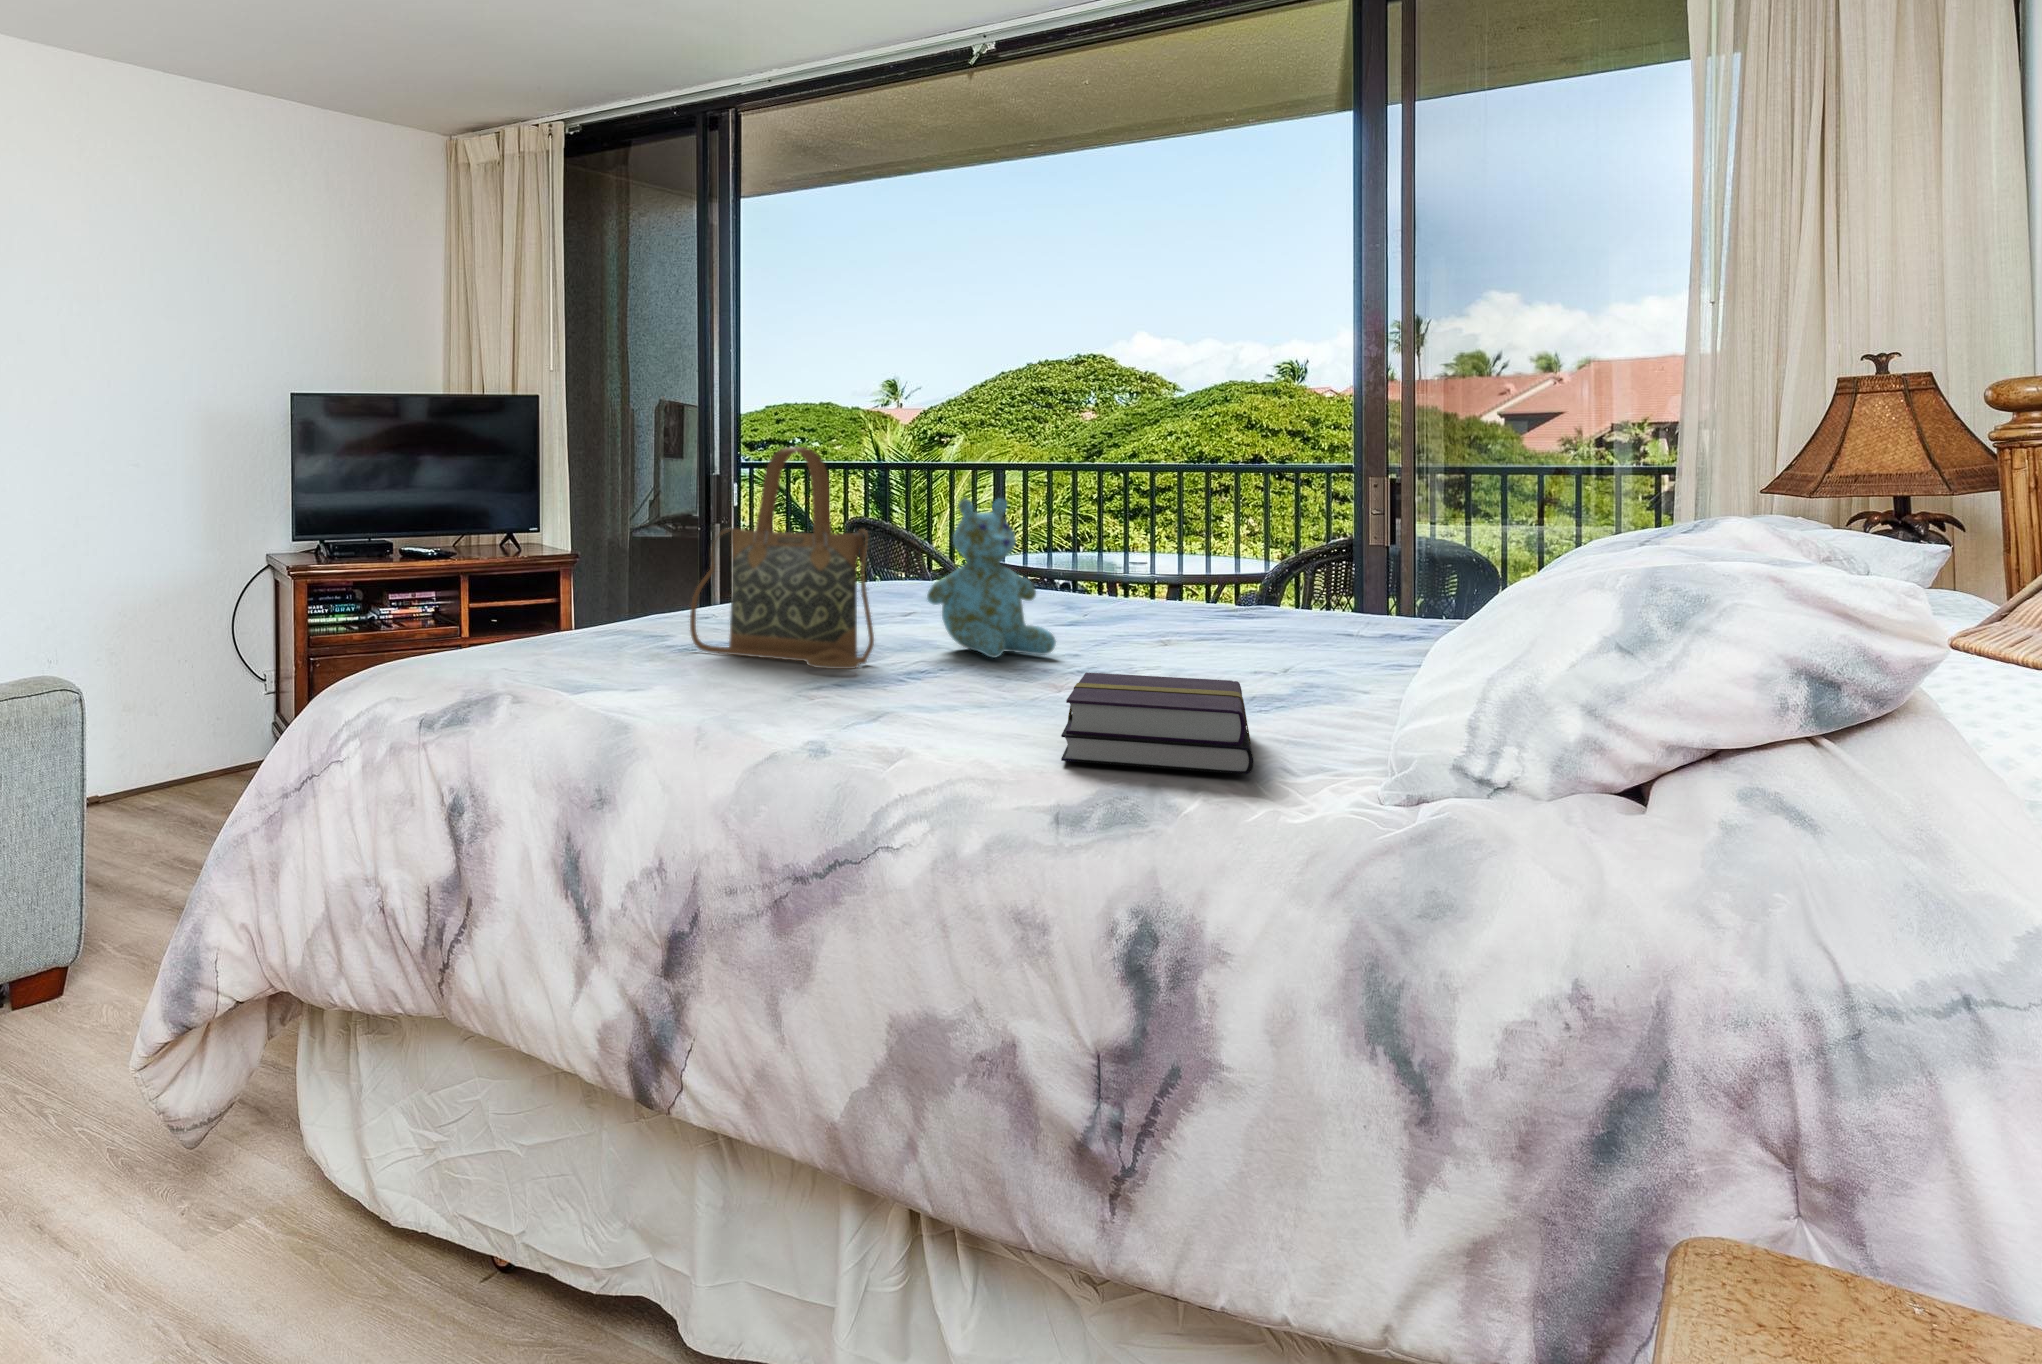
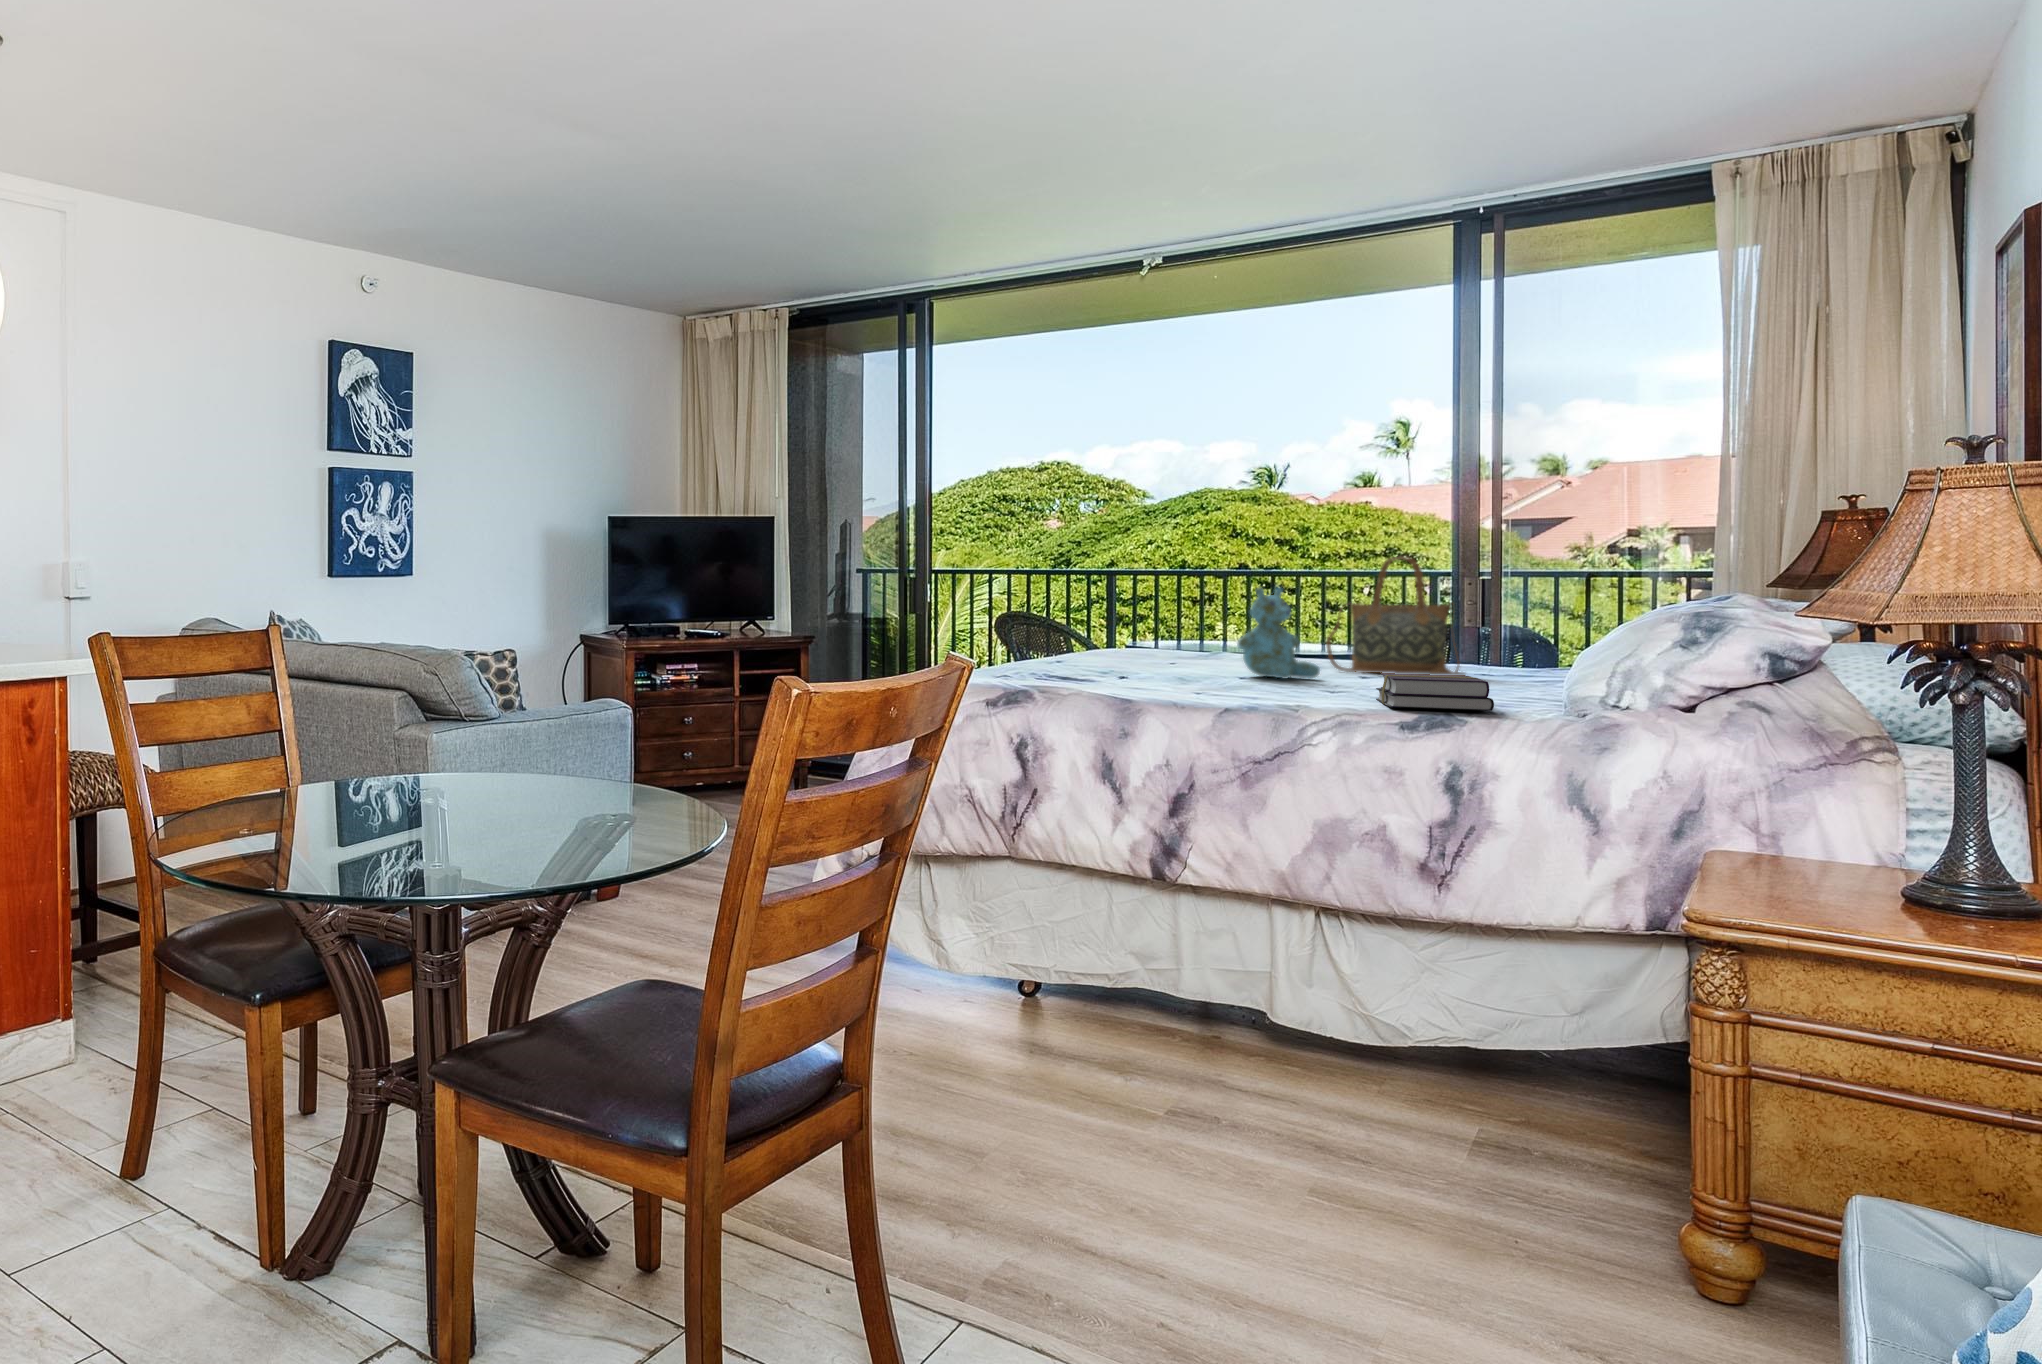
handbag: present [690,447,874,669] -> present [1326,557,1464,675]

